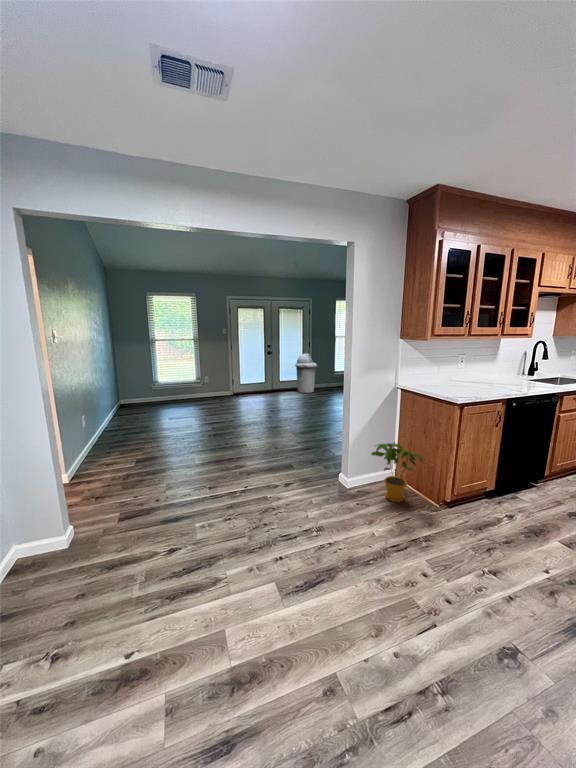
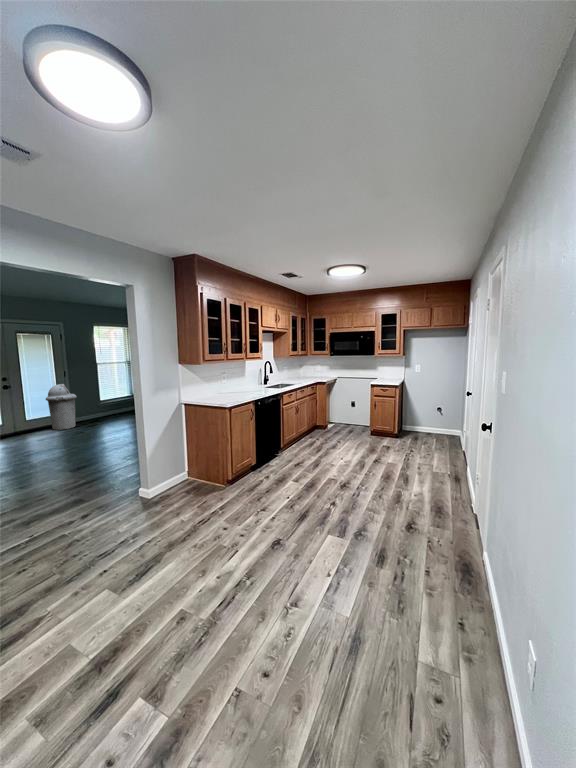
house plant: present [371,442,423,502] -> none [167,446,209,495]

